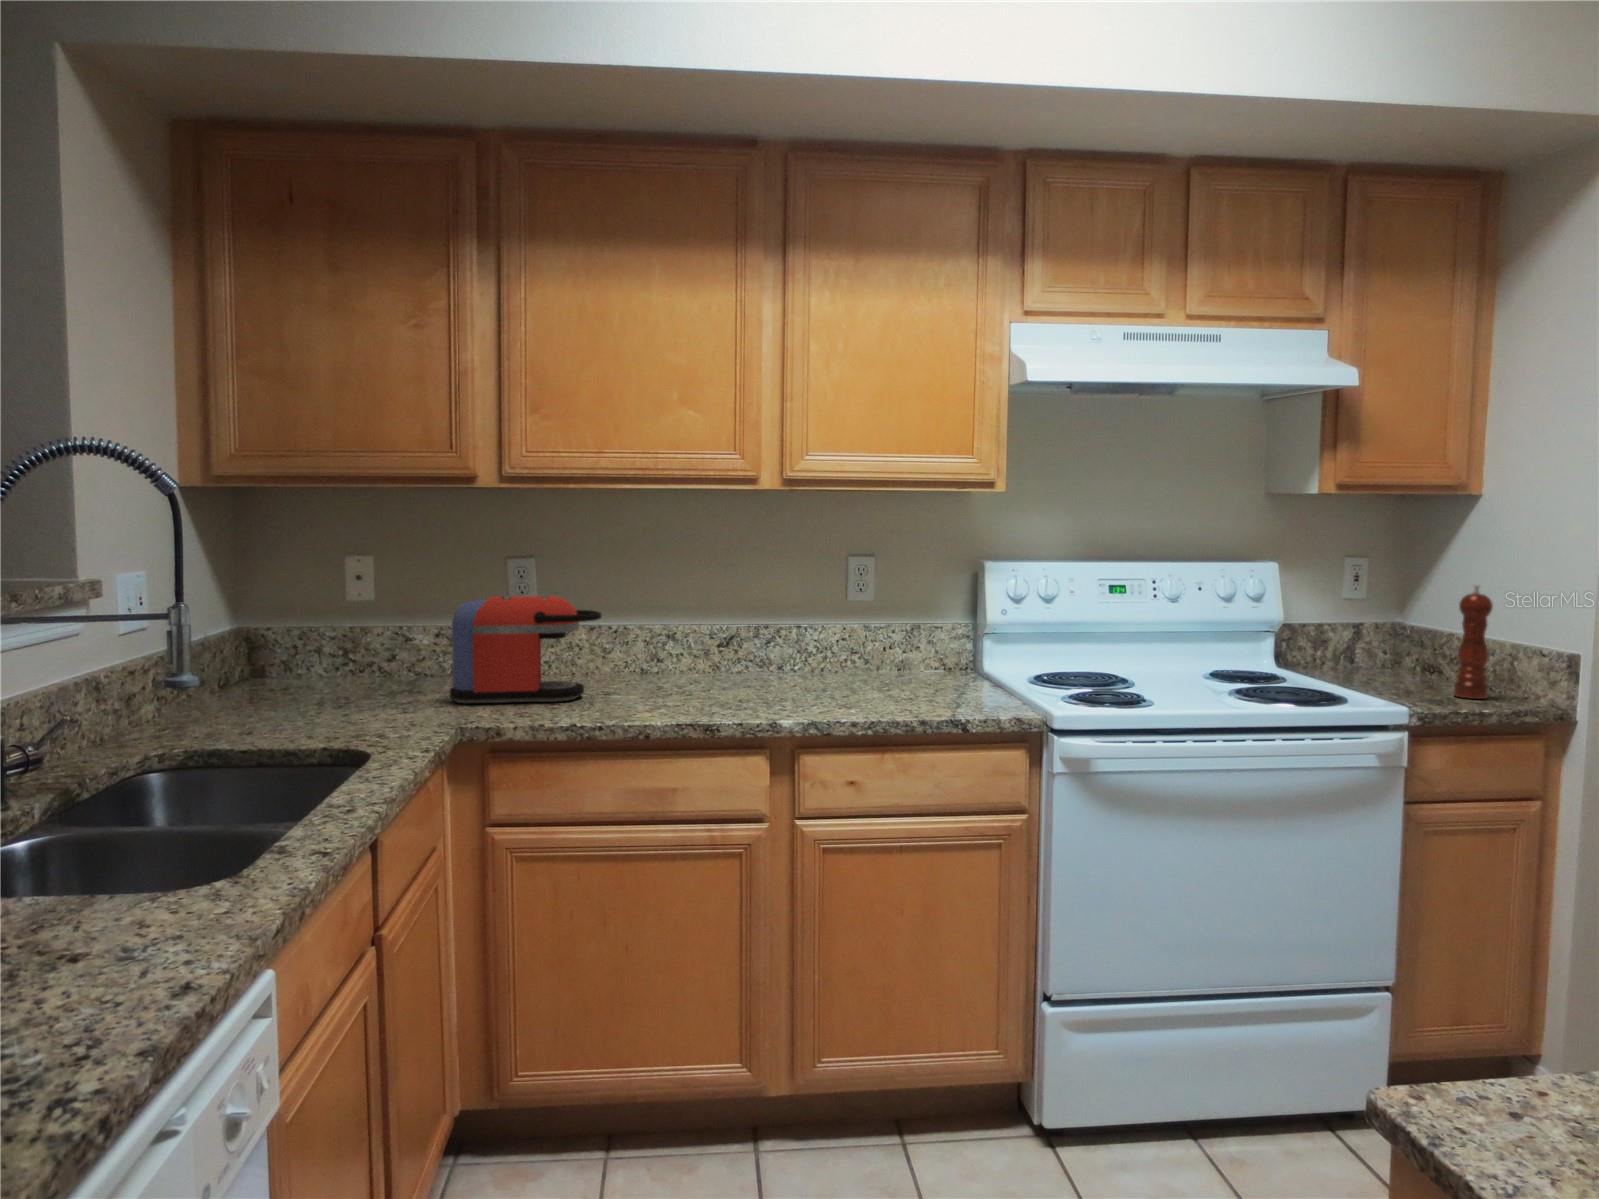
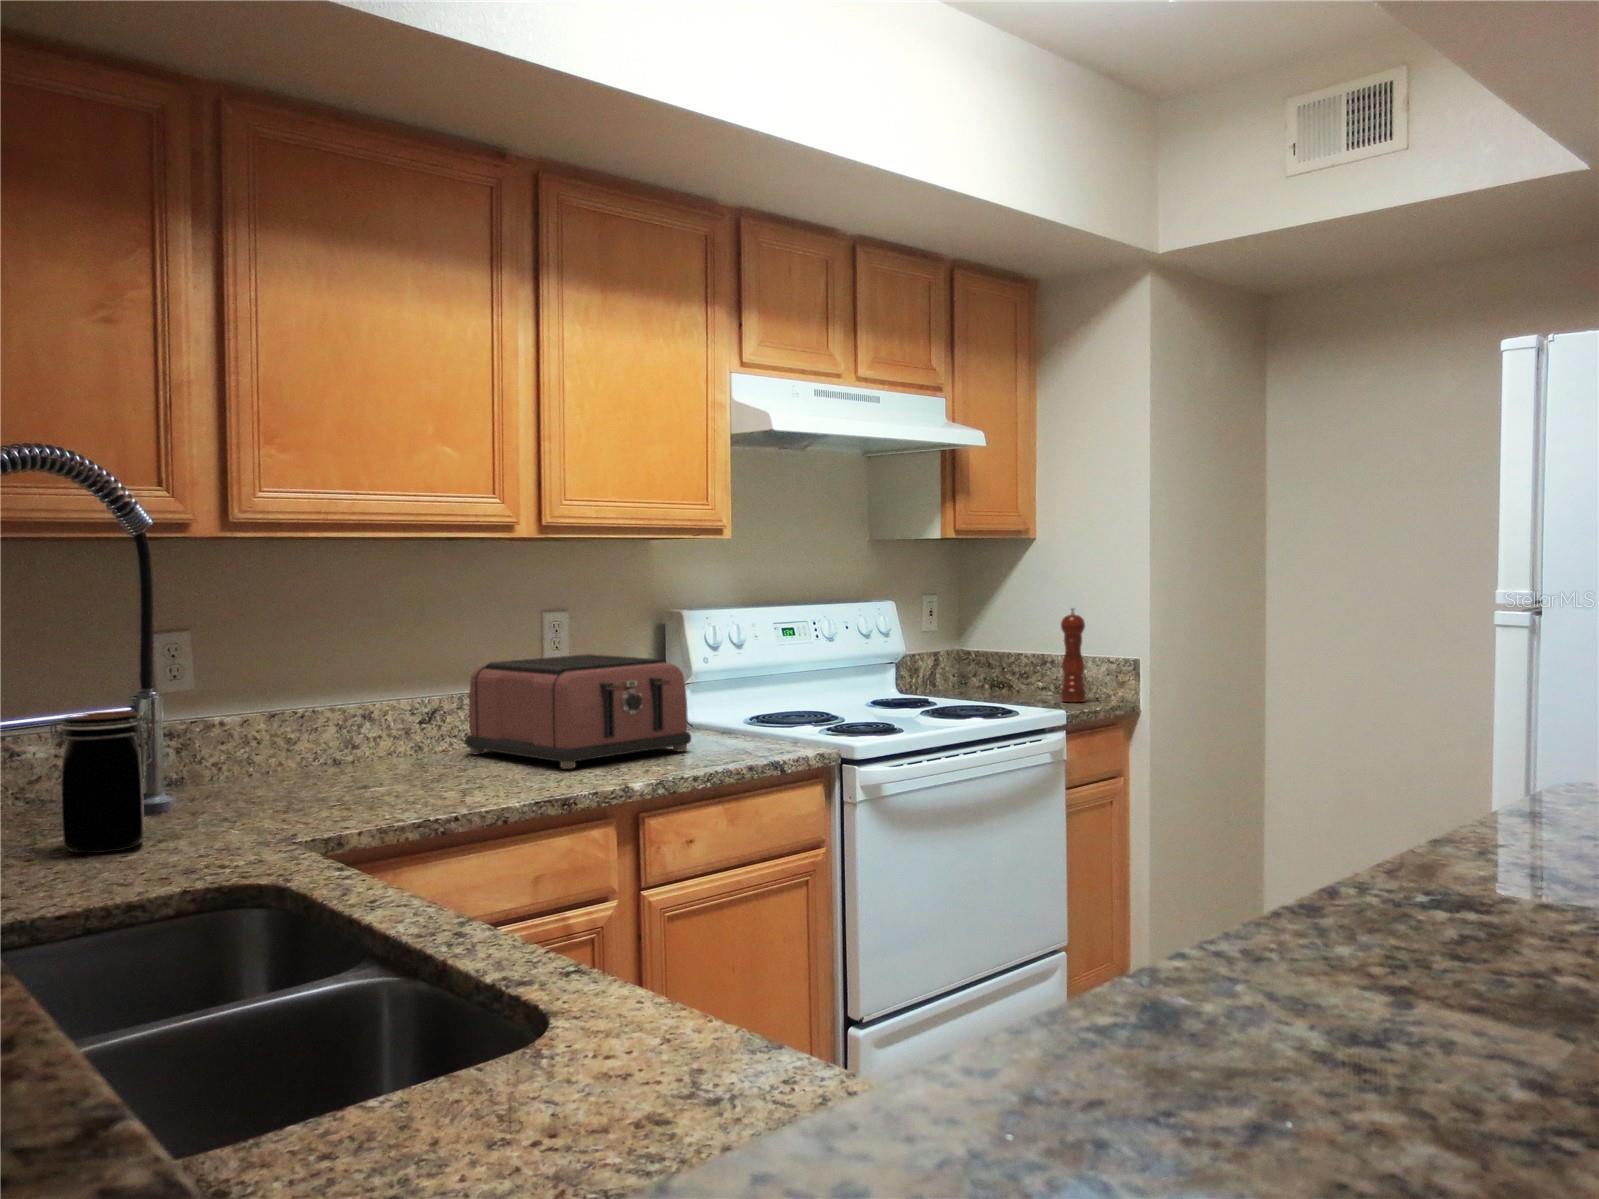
coffee maker: present [450,596,601,703] -> none [194,670,377,818]
toaster: none [748,599,911,699] -> present [465,654,691,769]
jar: none [310,615,384,716] -> present [50,711,154,853]

